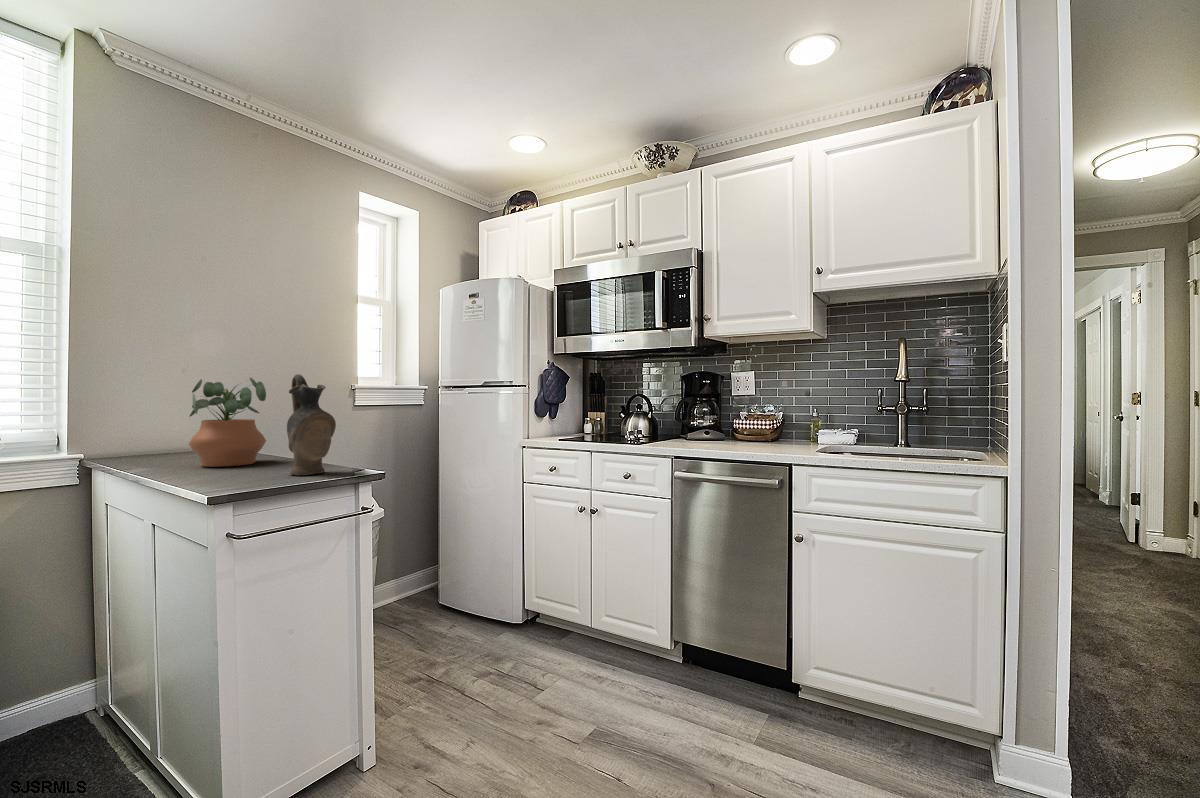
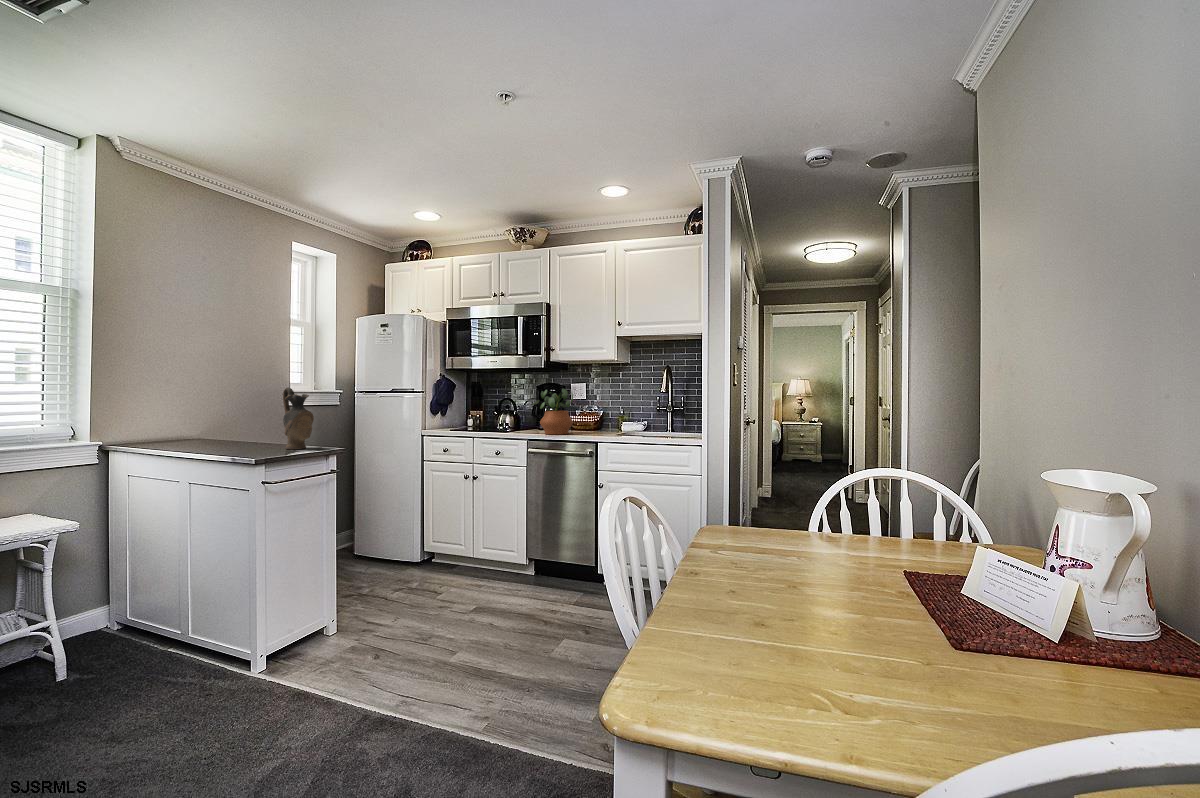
potted plant: present [189,378,266,467] -> present [532,389,573,435]

